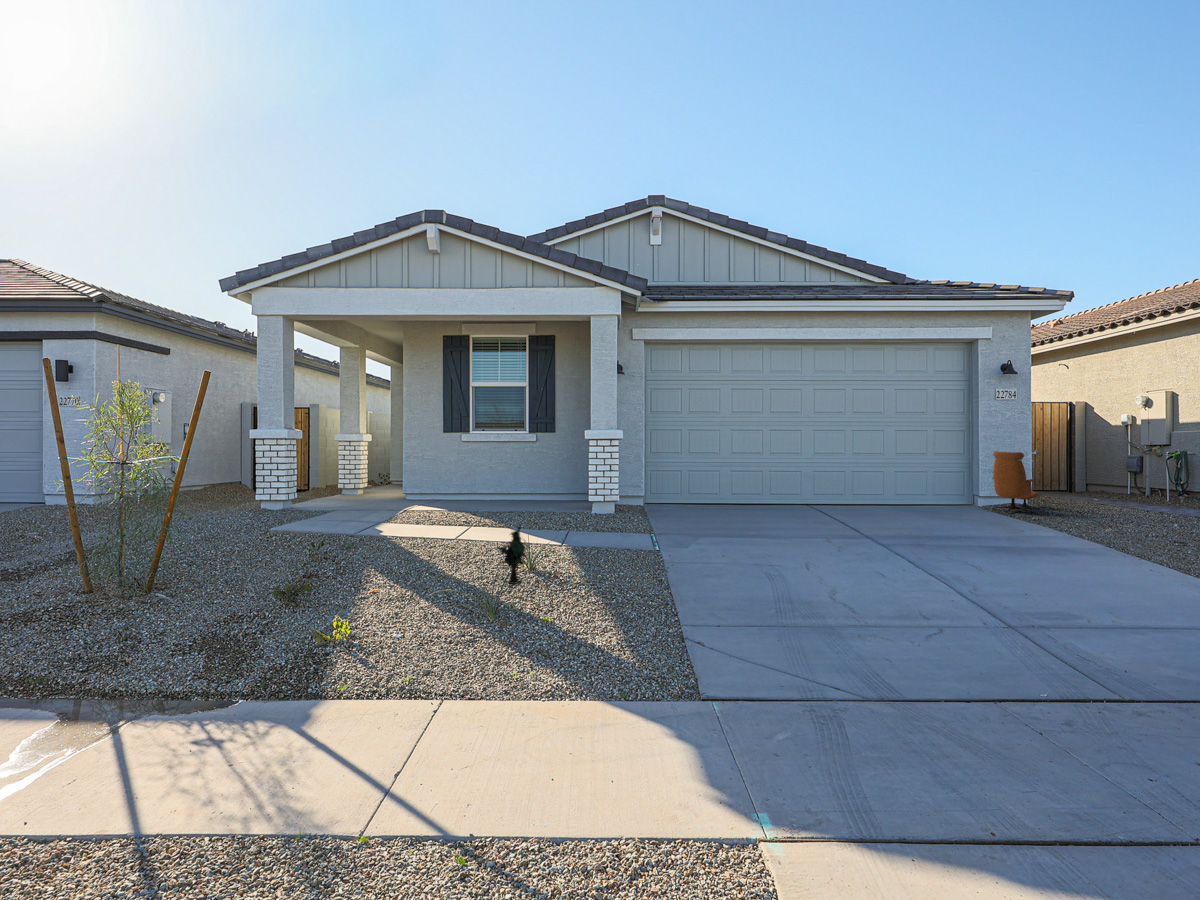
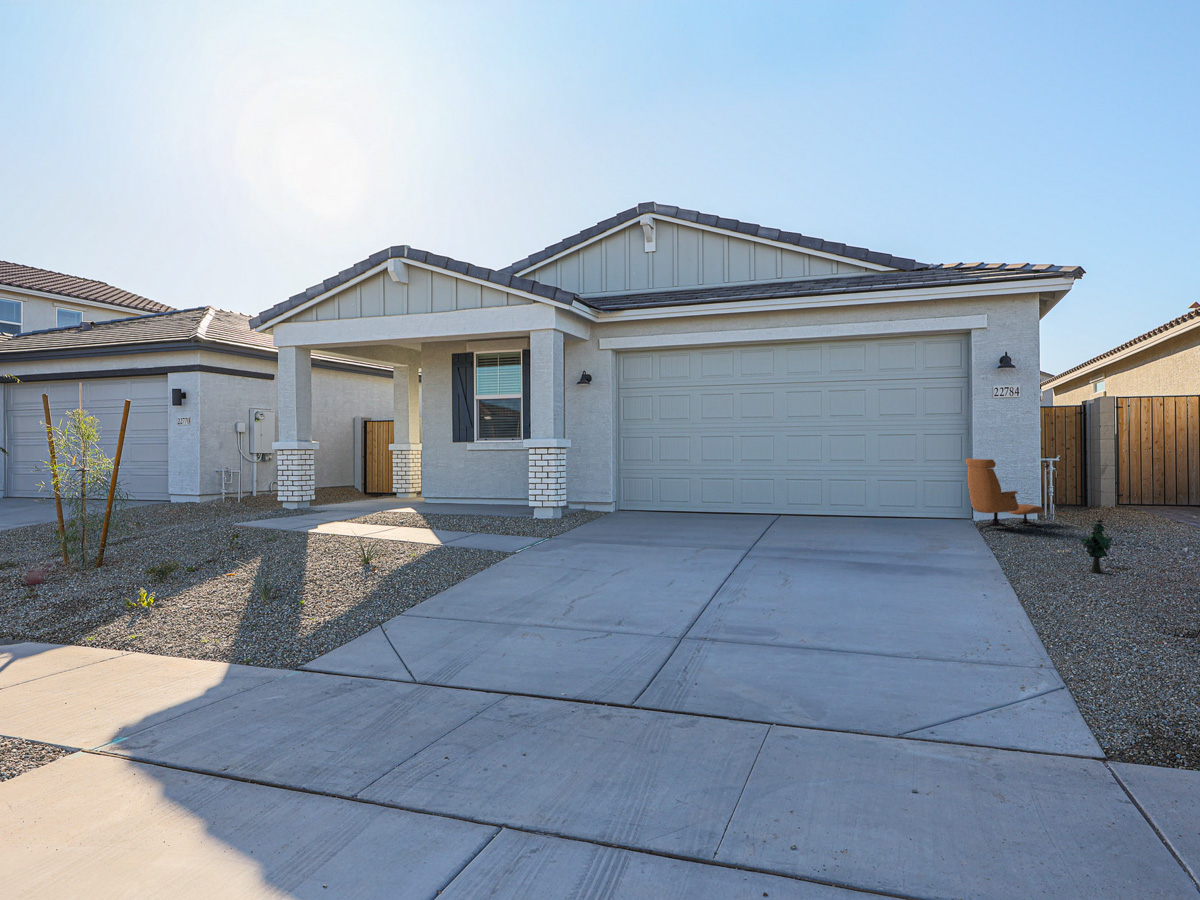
decorative plant: present [498,527,530,584] -> present [1081,520,1112,573]
watering can: none [143,587,168,616] -> present [22,563,53,584]

